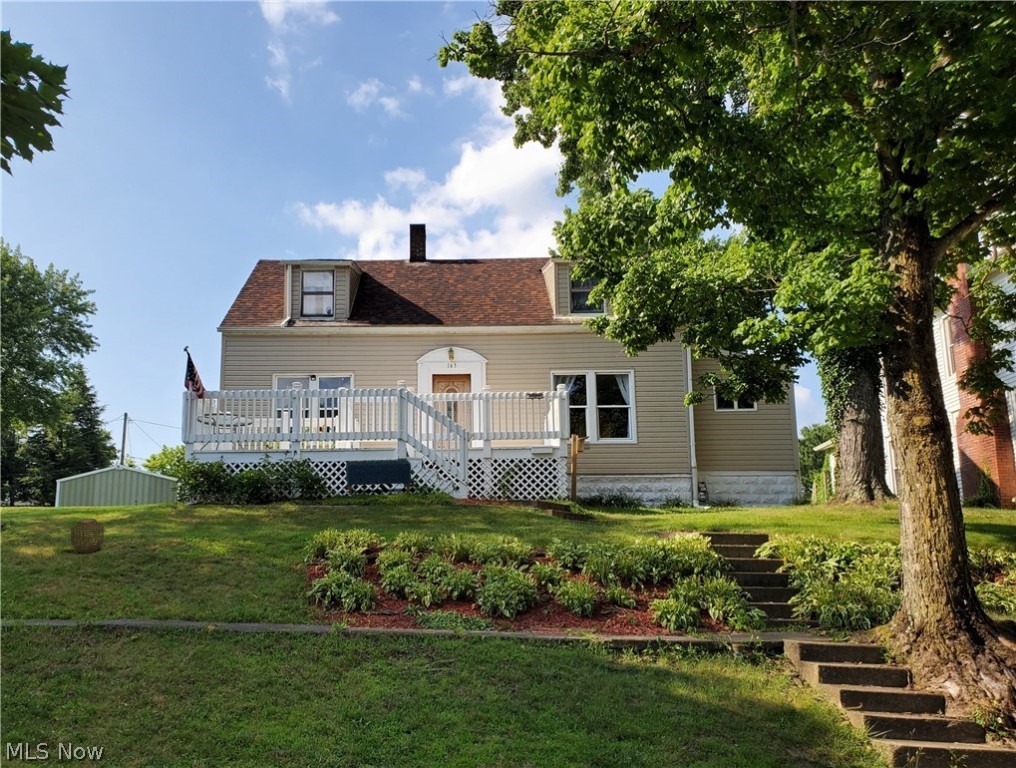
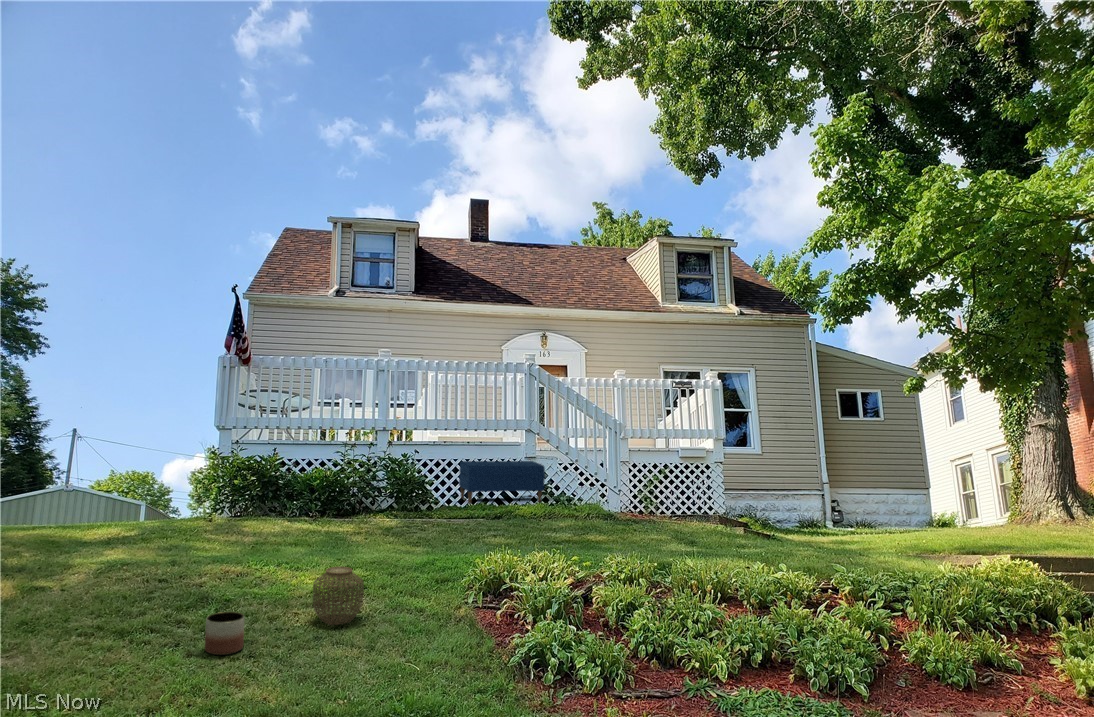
woven basket: present [71,519,104,553] -> present [313,567,364,625]
planter: none [59,585,87,614] -> present [205,612,244,655]

